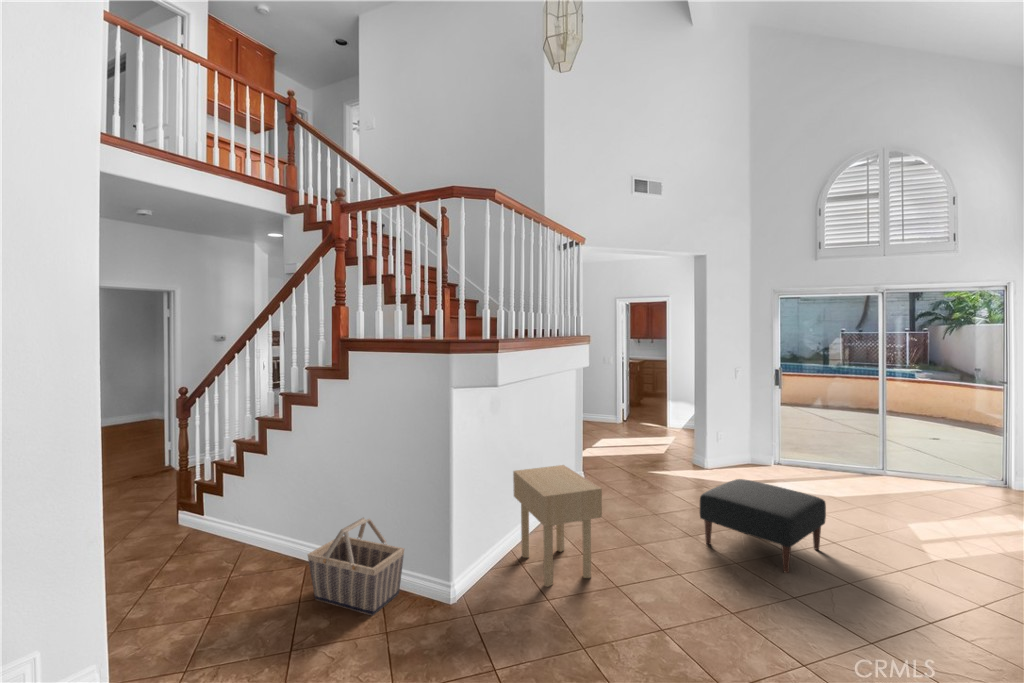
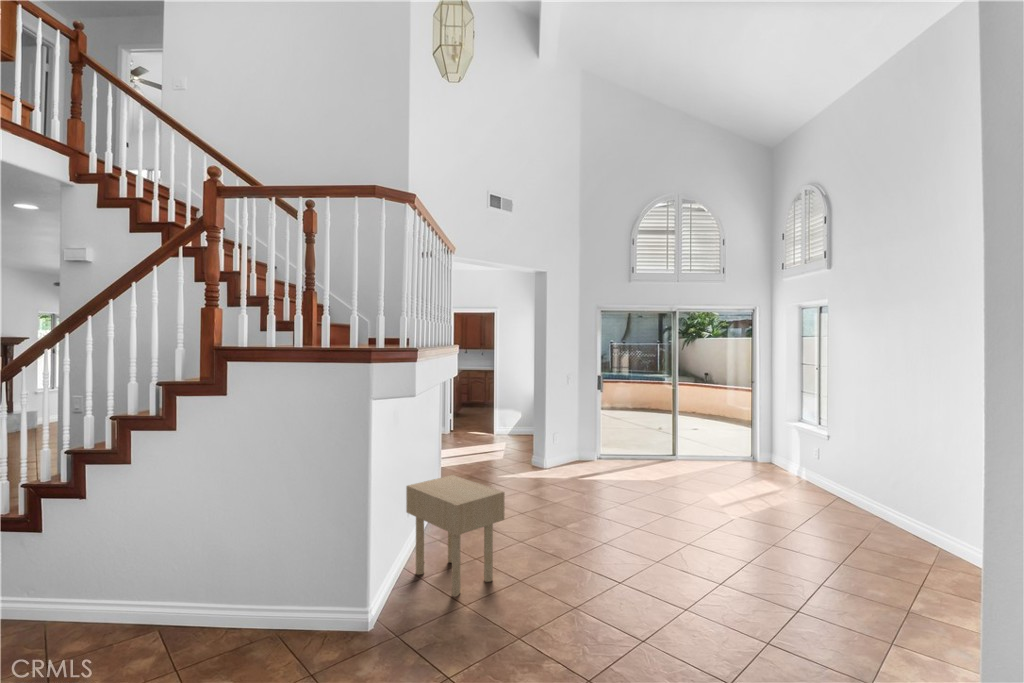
ottoman: present [700,479,826,573] -> none [570,474,663,547]
basket: present [307,518,404,615] -> none [182,556,307,666]

